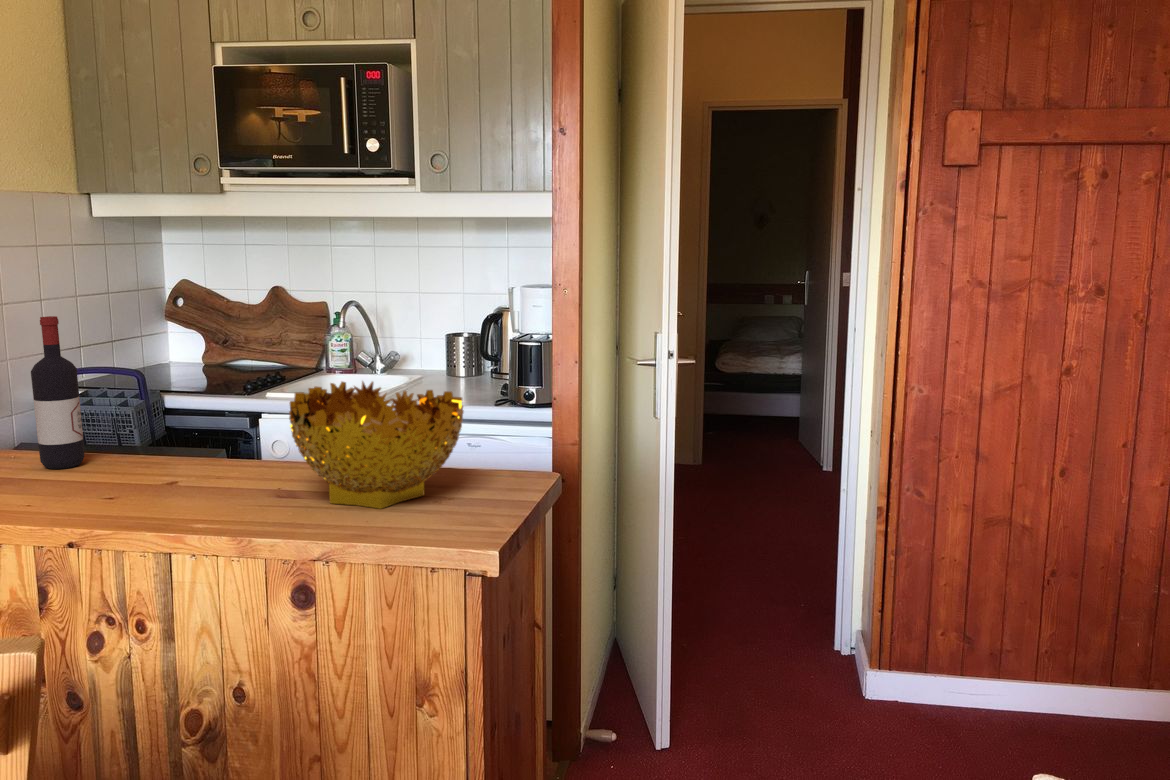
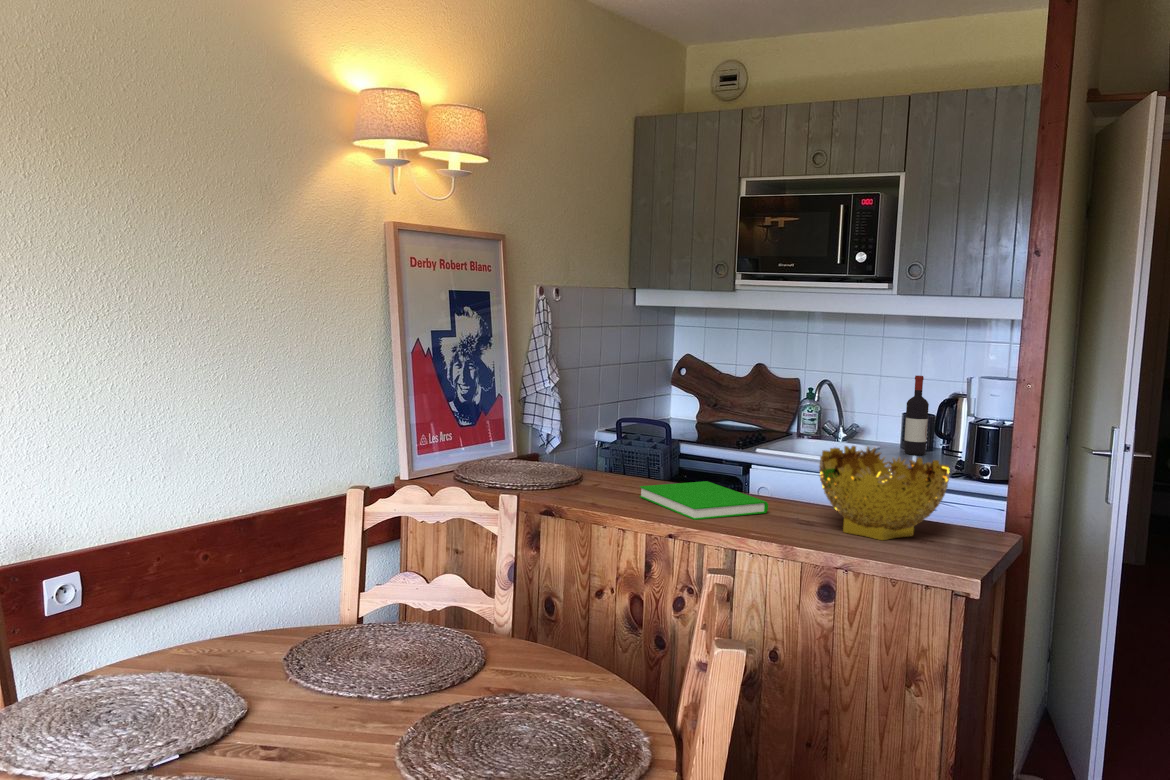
wine bottle: present [31,316,84,469] -> present [904,376,929,455]
book: none [39,448,232,514] -> present [639,481,768,520]

